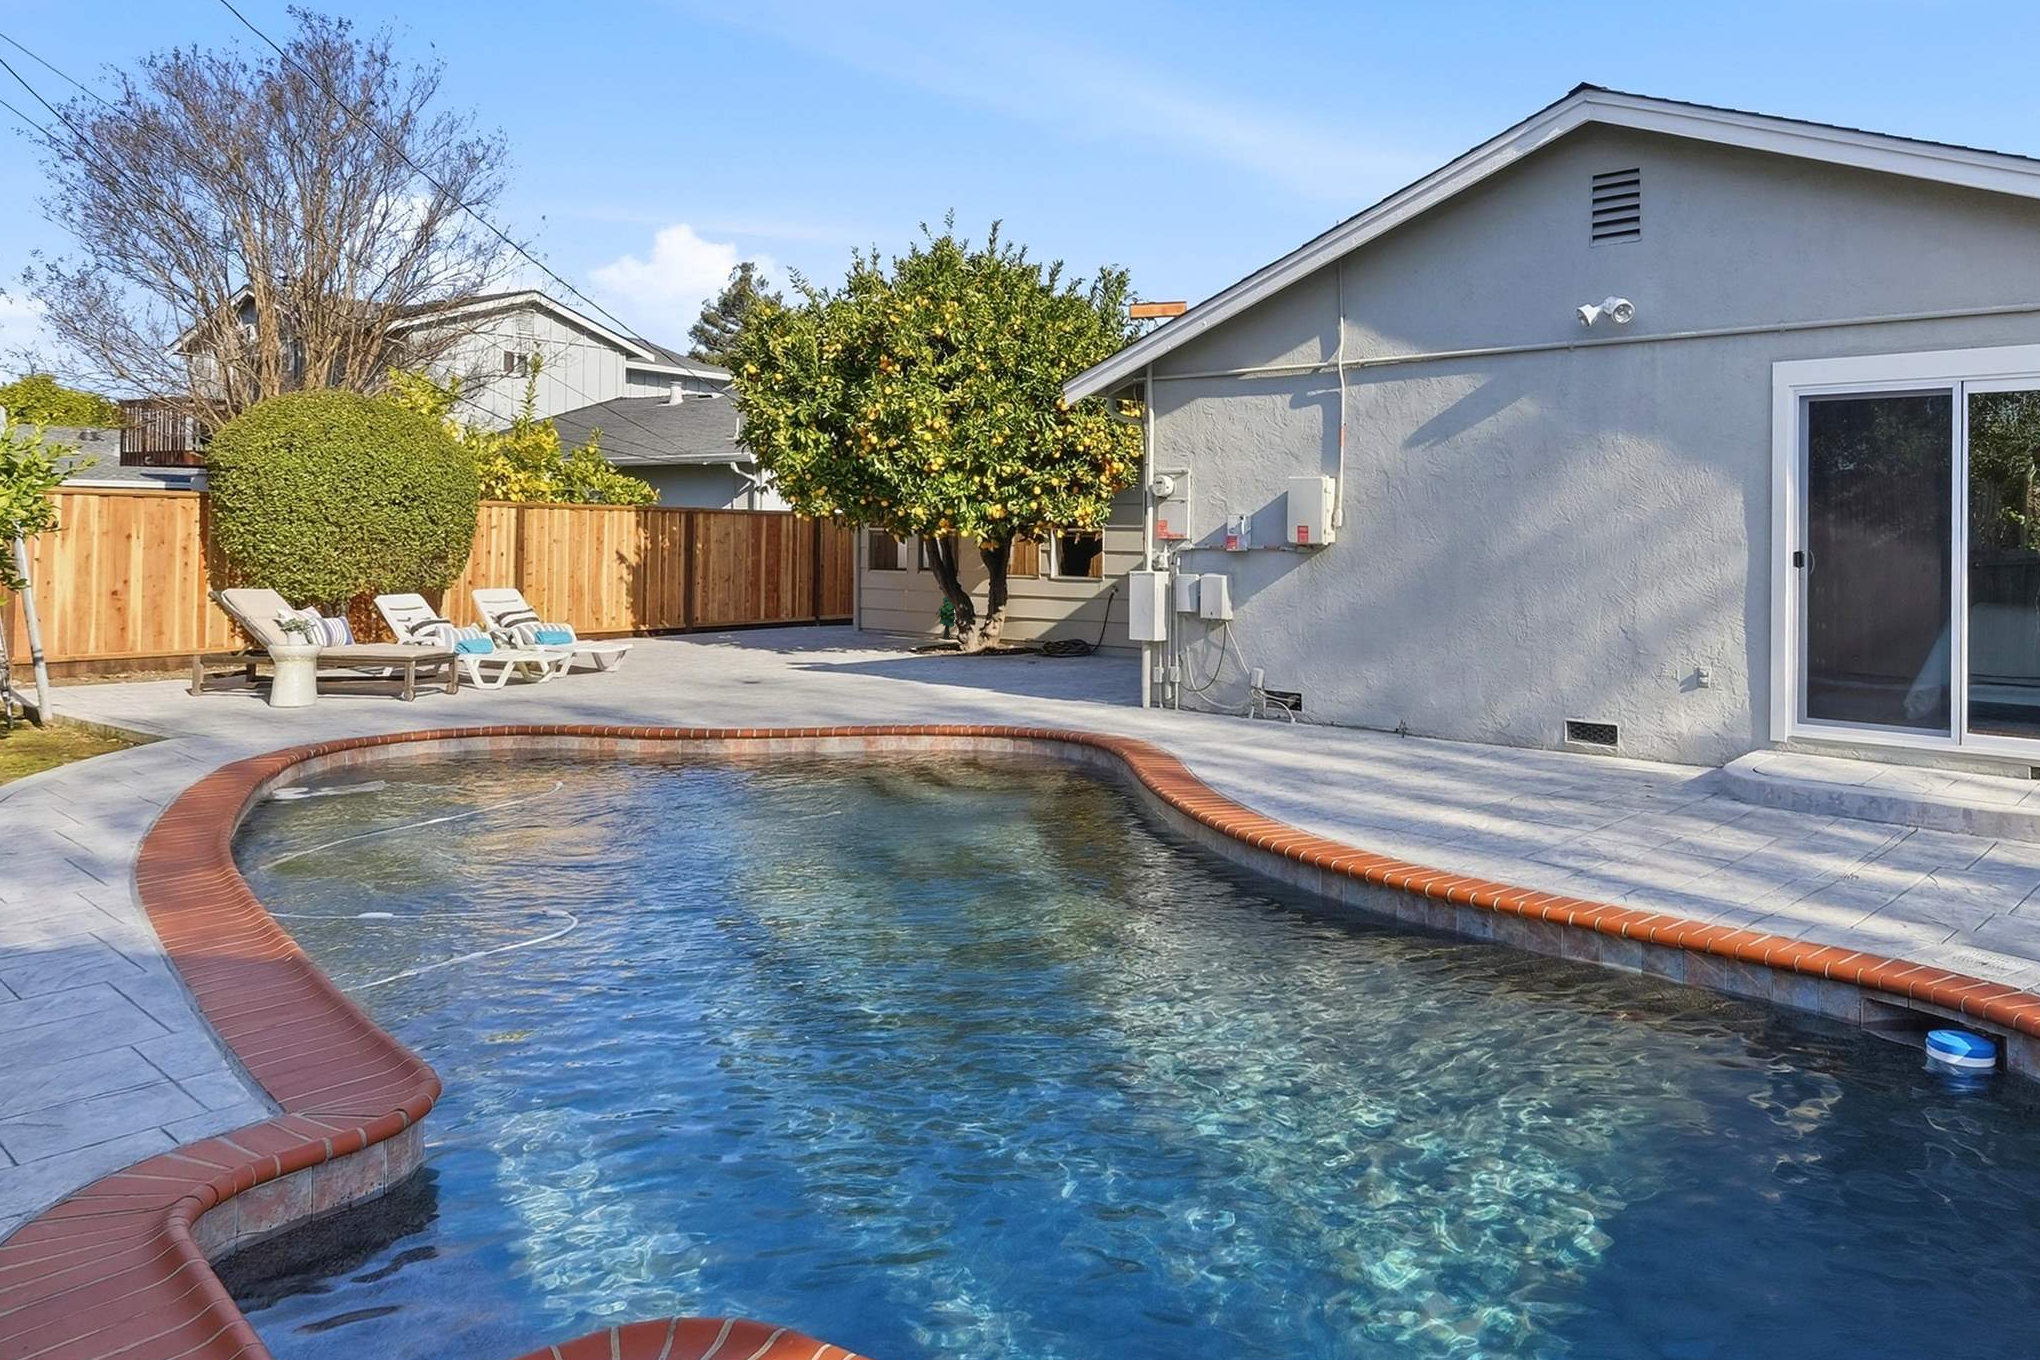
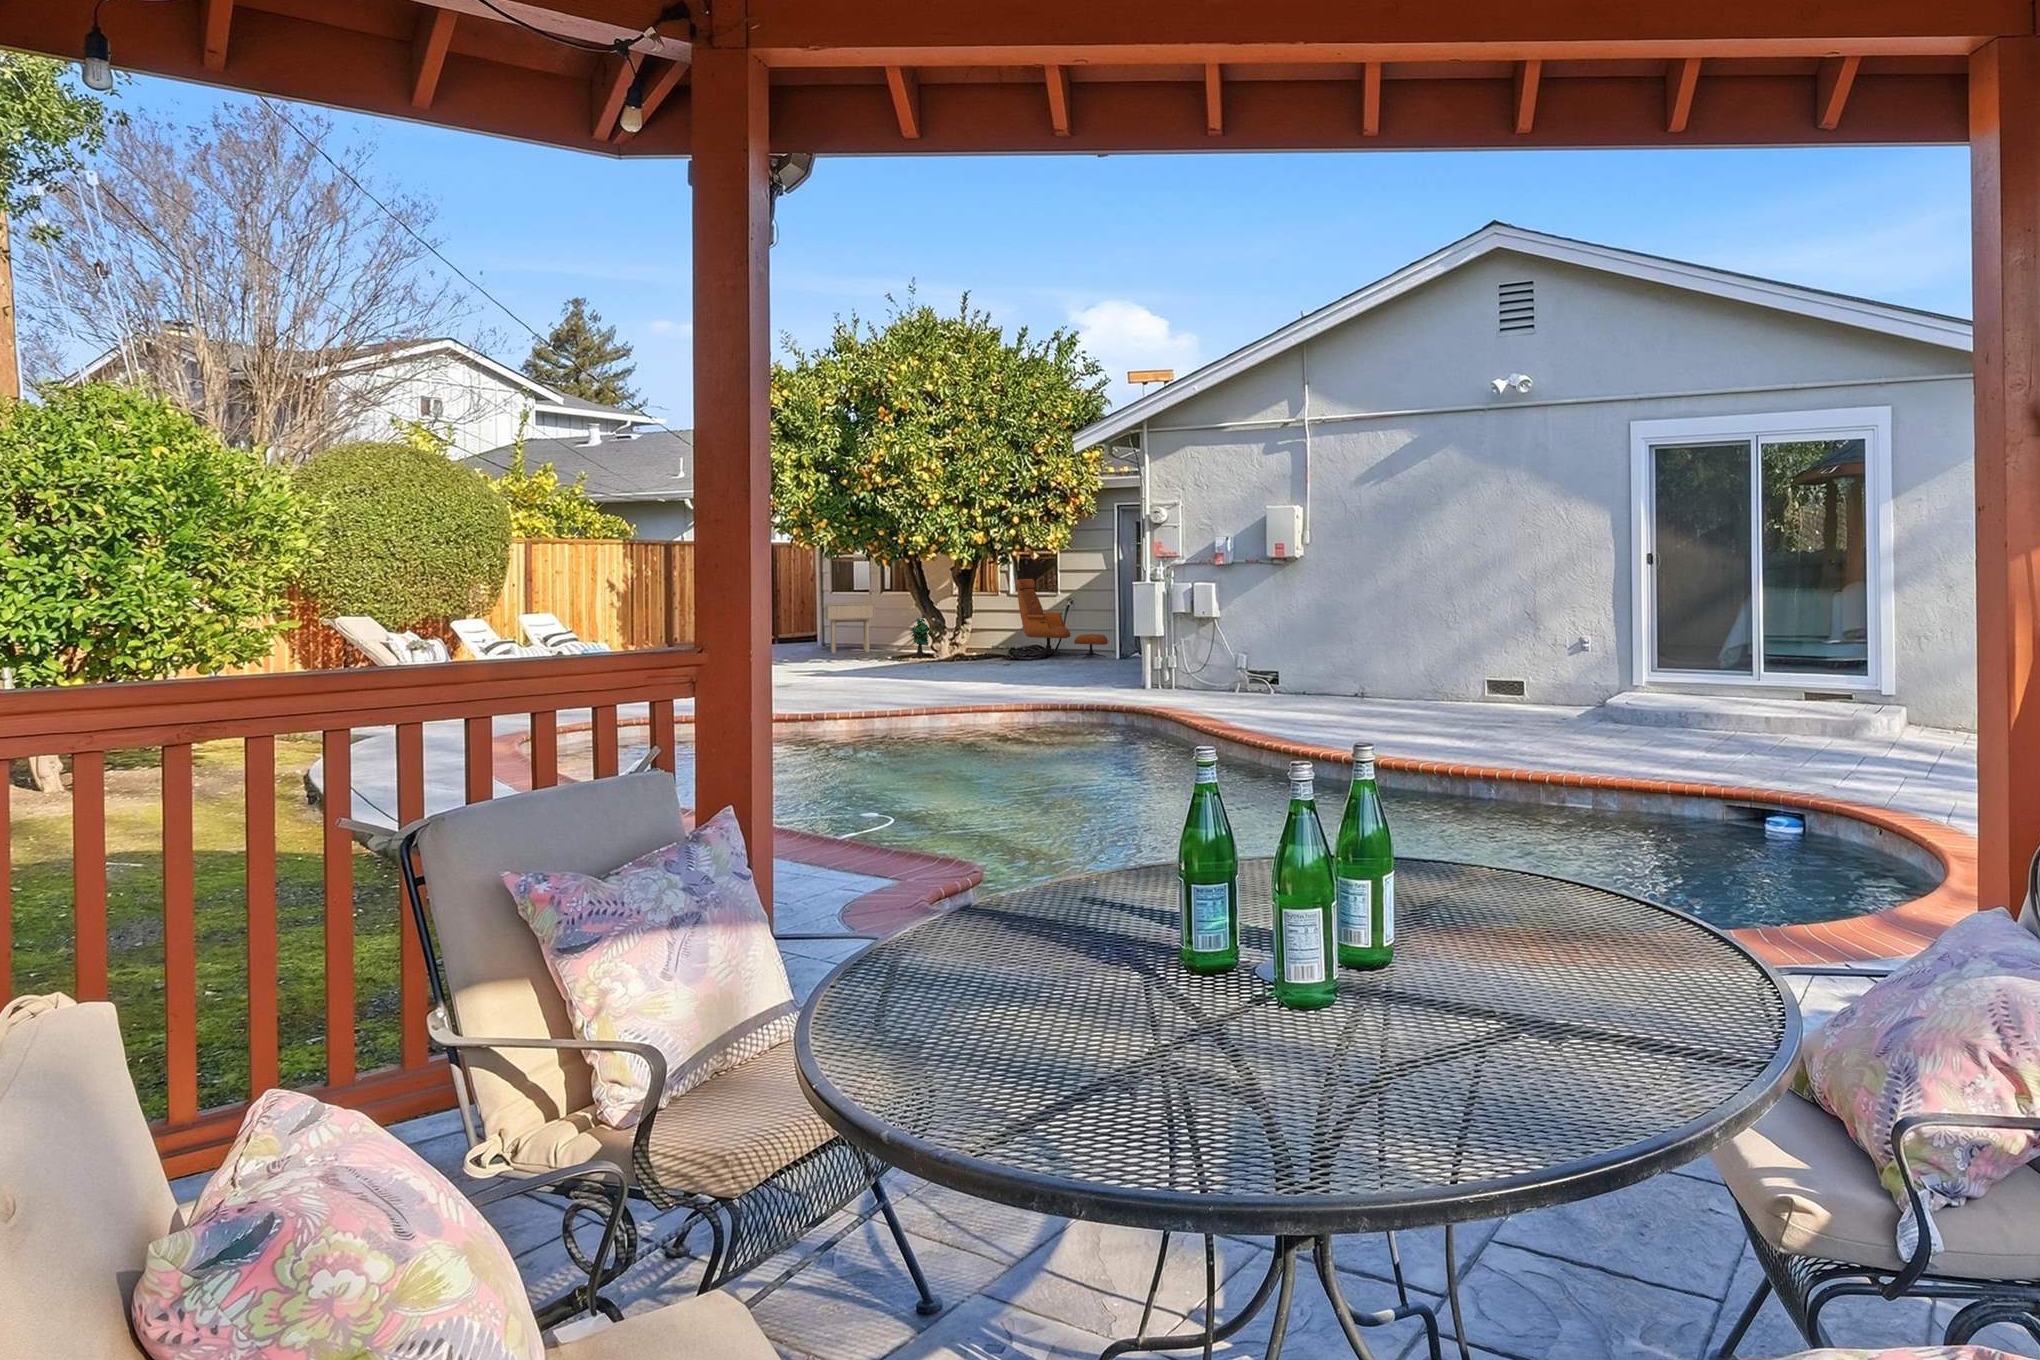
lounge chair: none [1049,558,1147,650] -> present [1015,579,1108,659]
side table: none [858,576,912,631] -> present [825,602,875,653]

